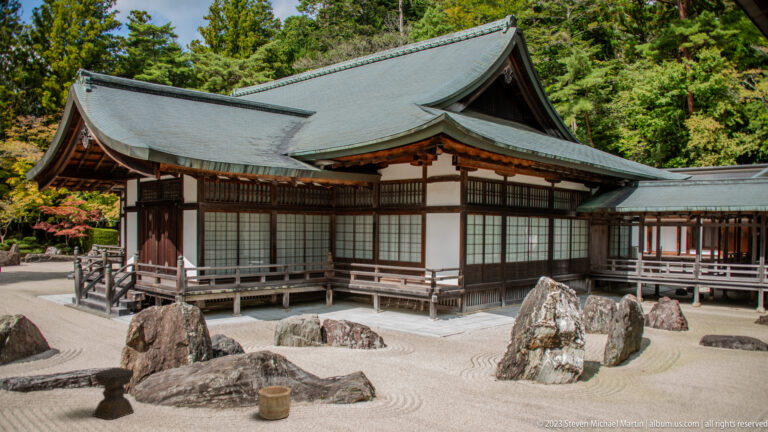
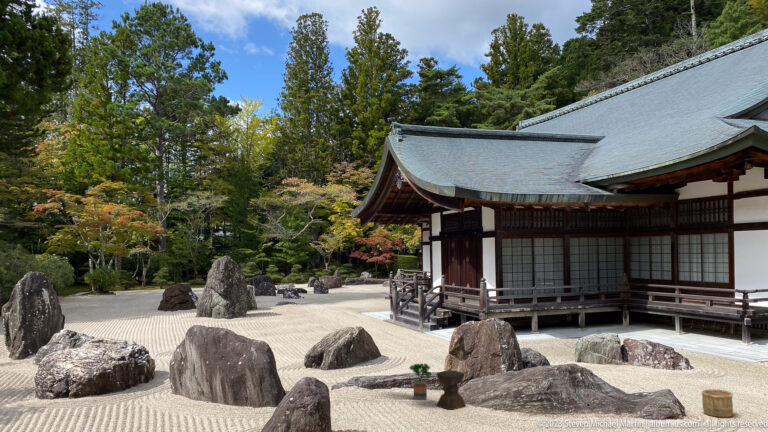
potted tree: none [57,360,92,410] -> present [410,364,432,400]
wooden bucket: present [258,386,291,420] -> present [701,389,733,417]

